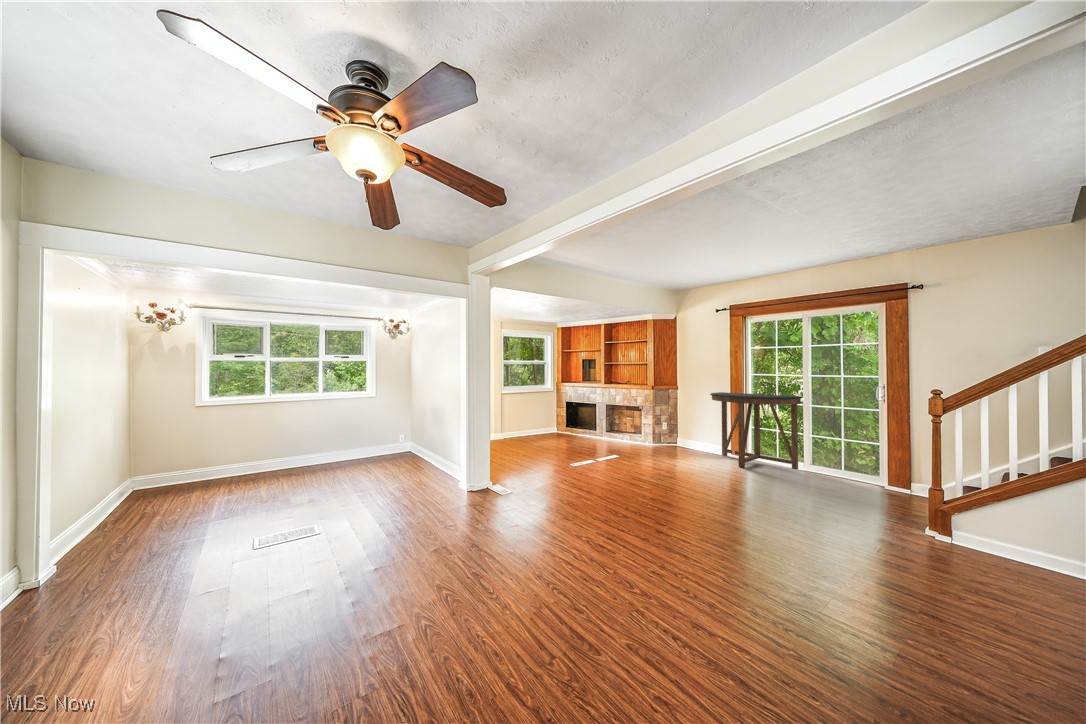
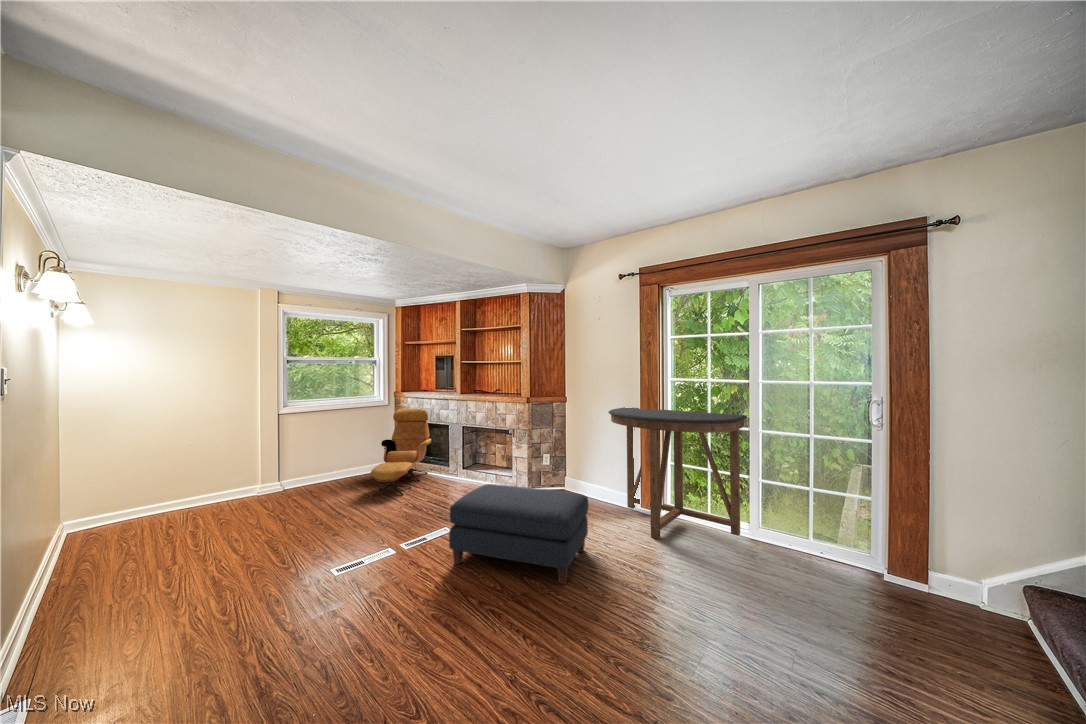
armchair: none [554,393,584,444] -> present [371,408,431,496]
ottoman: none [624,432,701,478] -> present [449,484,589,584]

